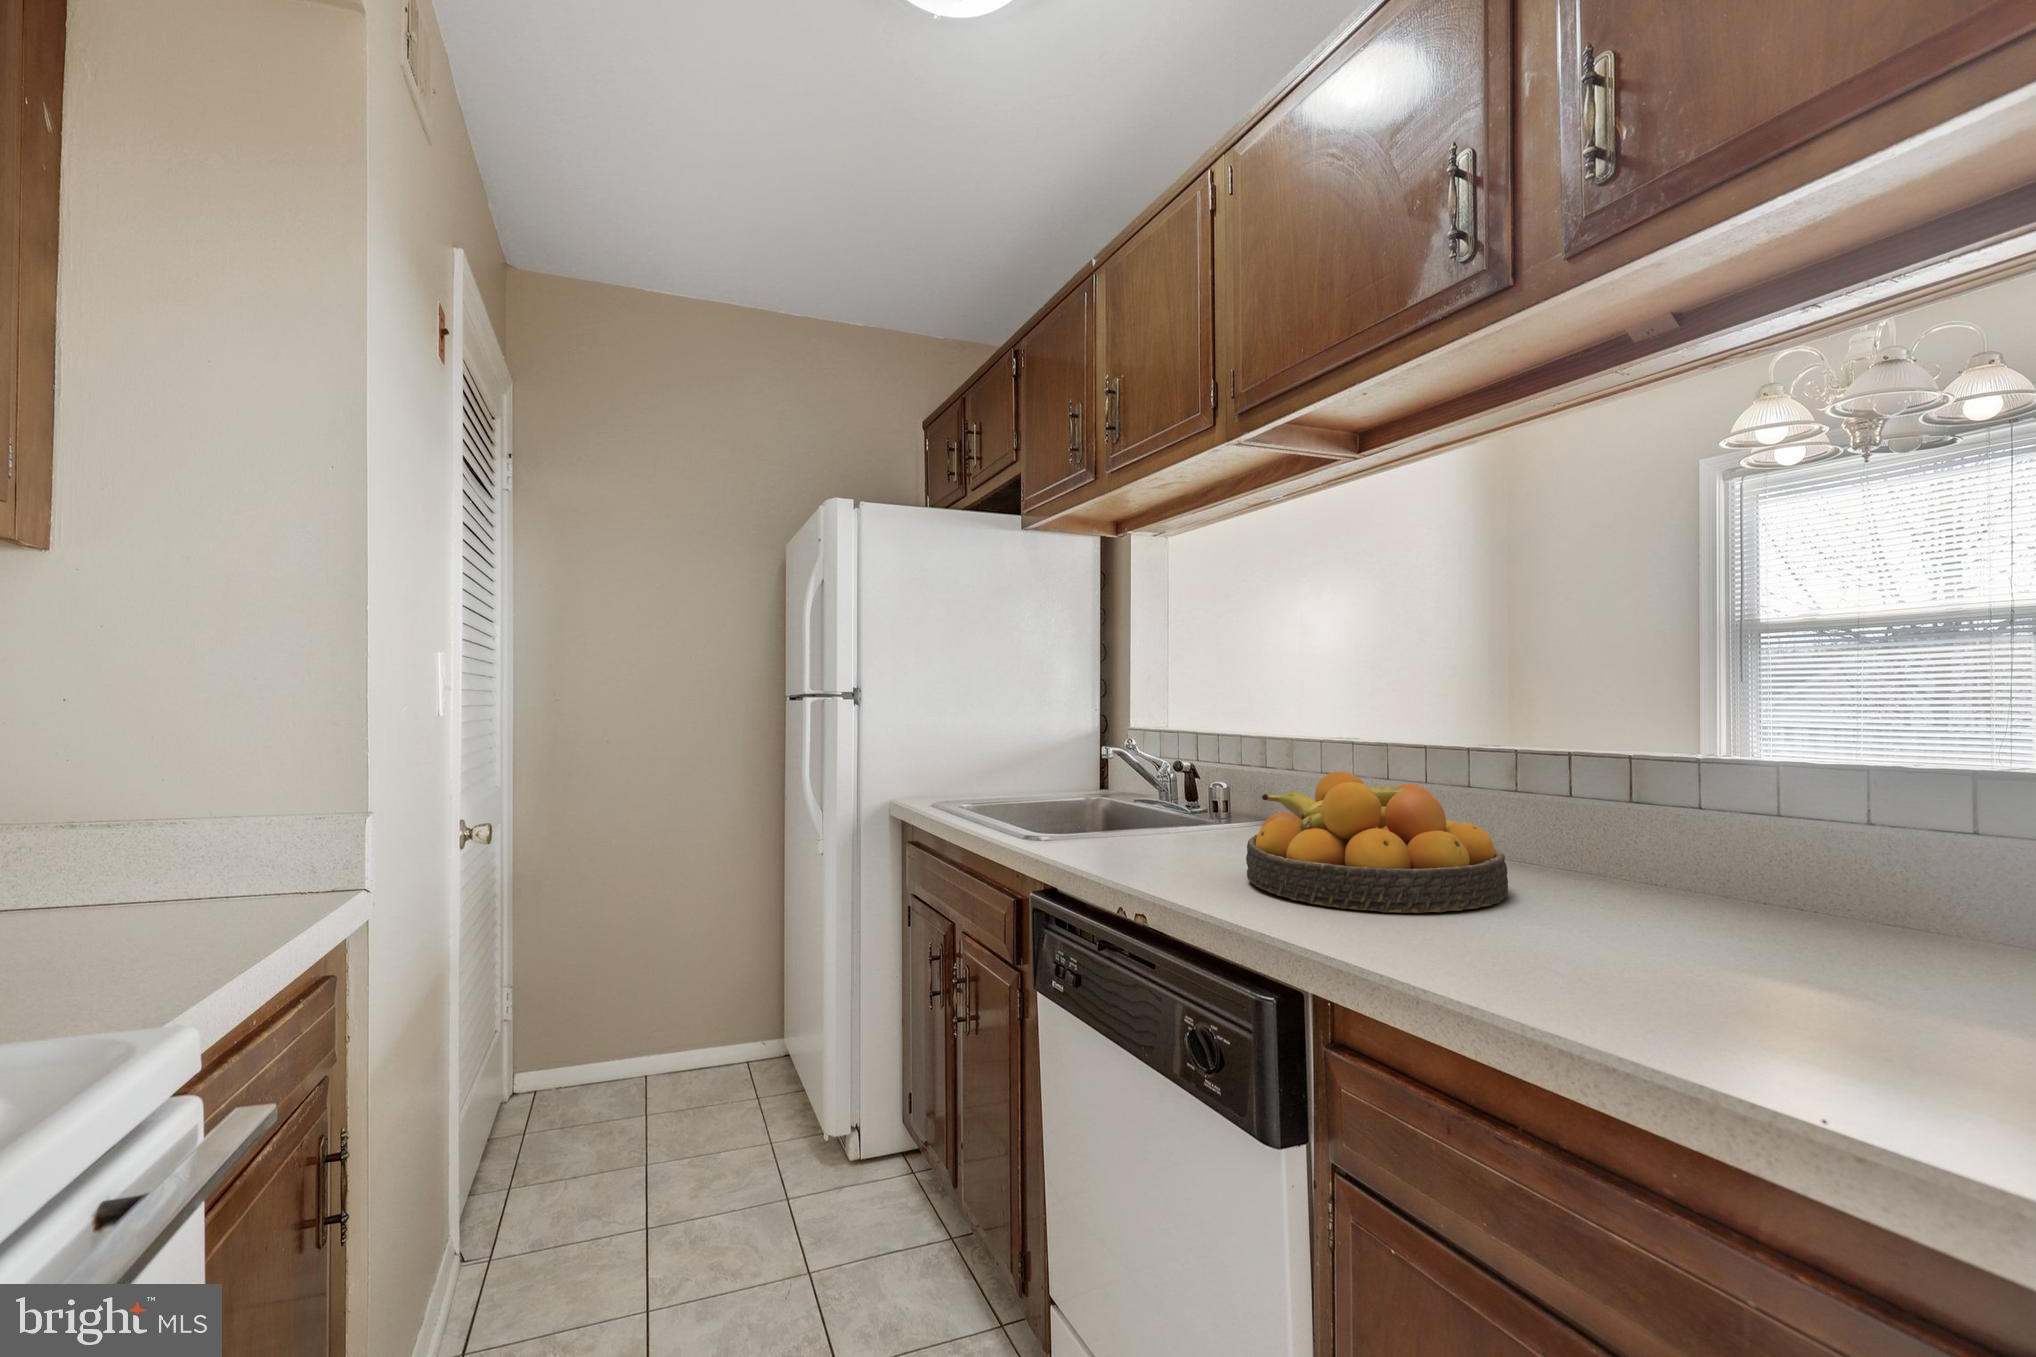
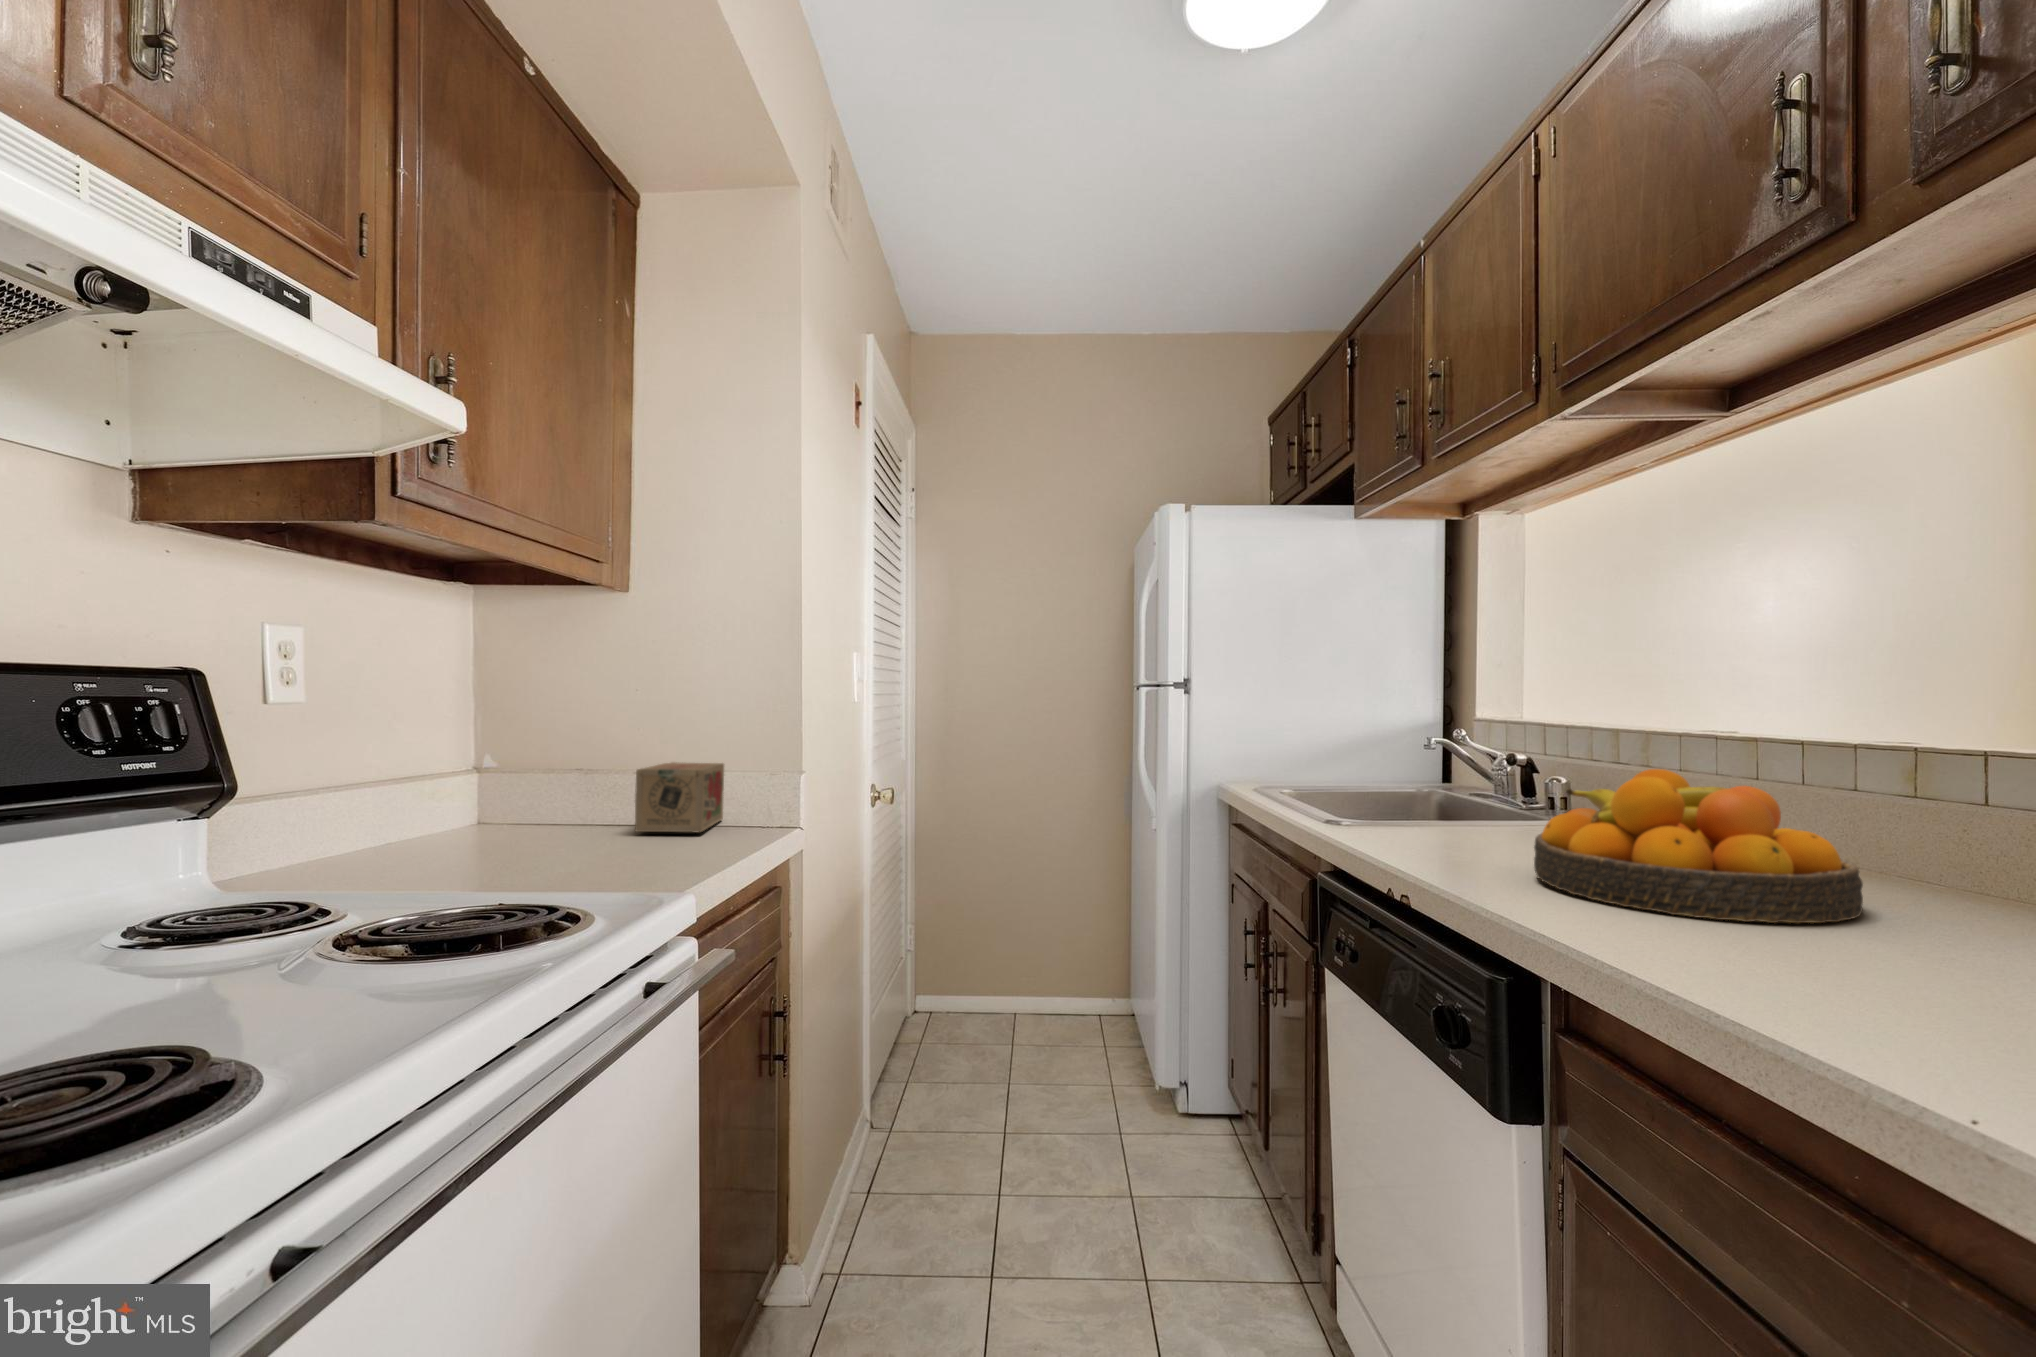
tea box: none [69,830,239,952] -> present [635,762,724,833]

